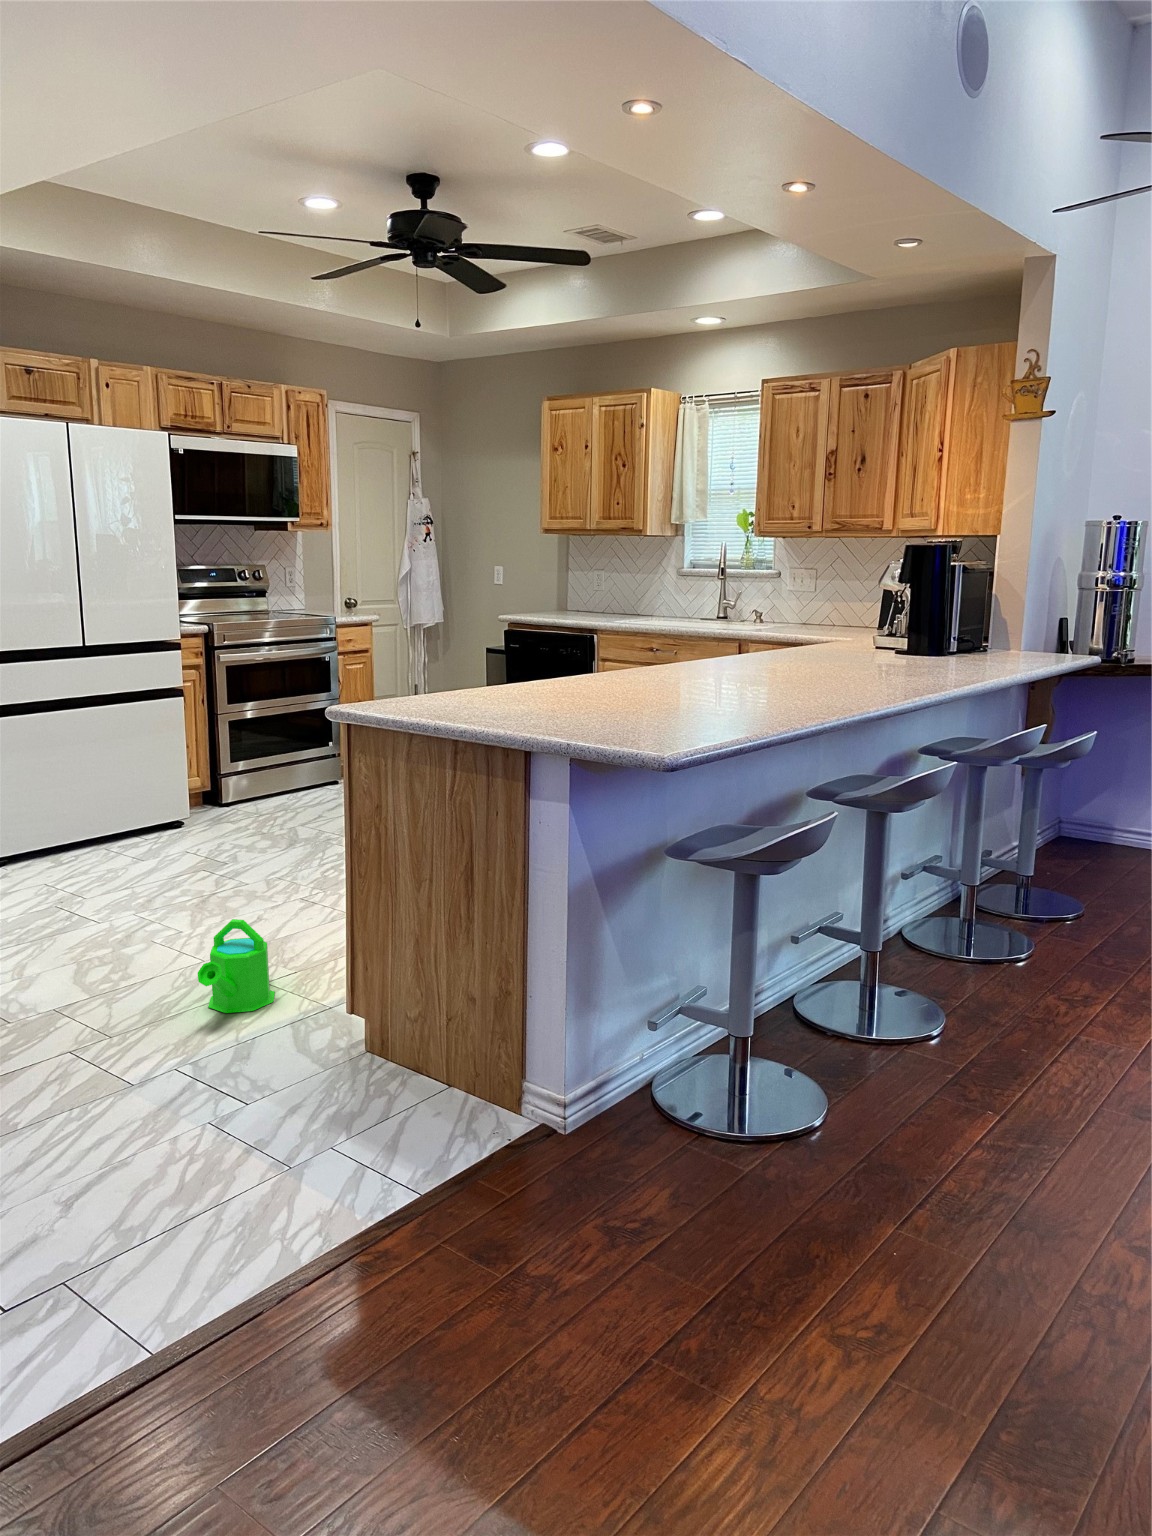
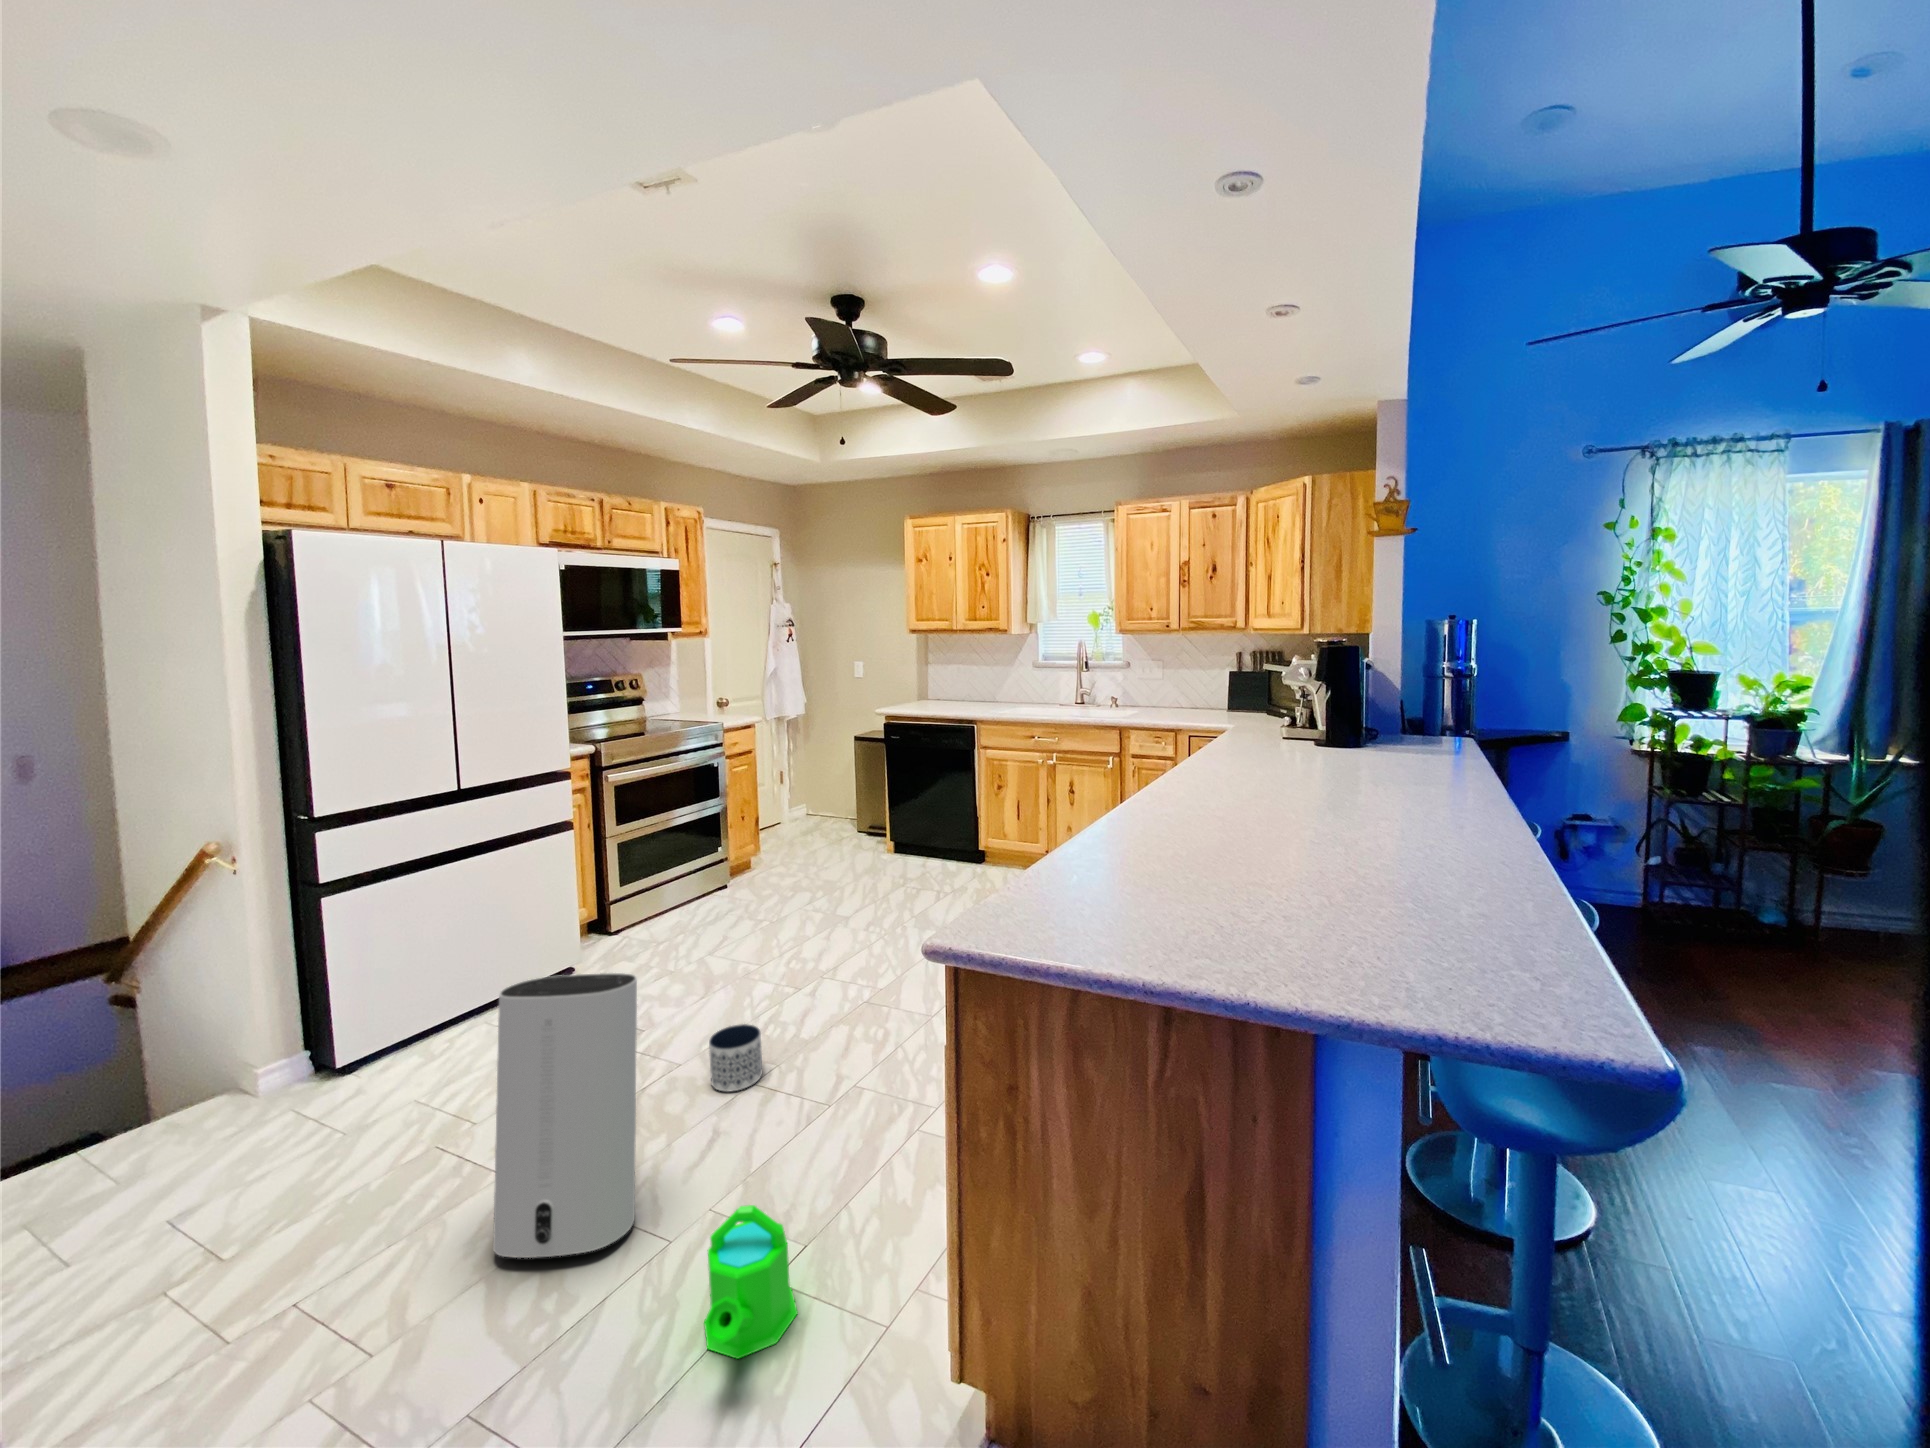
air purifier: none [87,768,186,958] -> present [493,973,637,1258]
planter: none [264,853,308,901] -> present [709,1024,762,1091]

